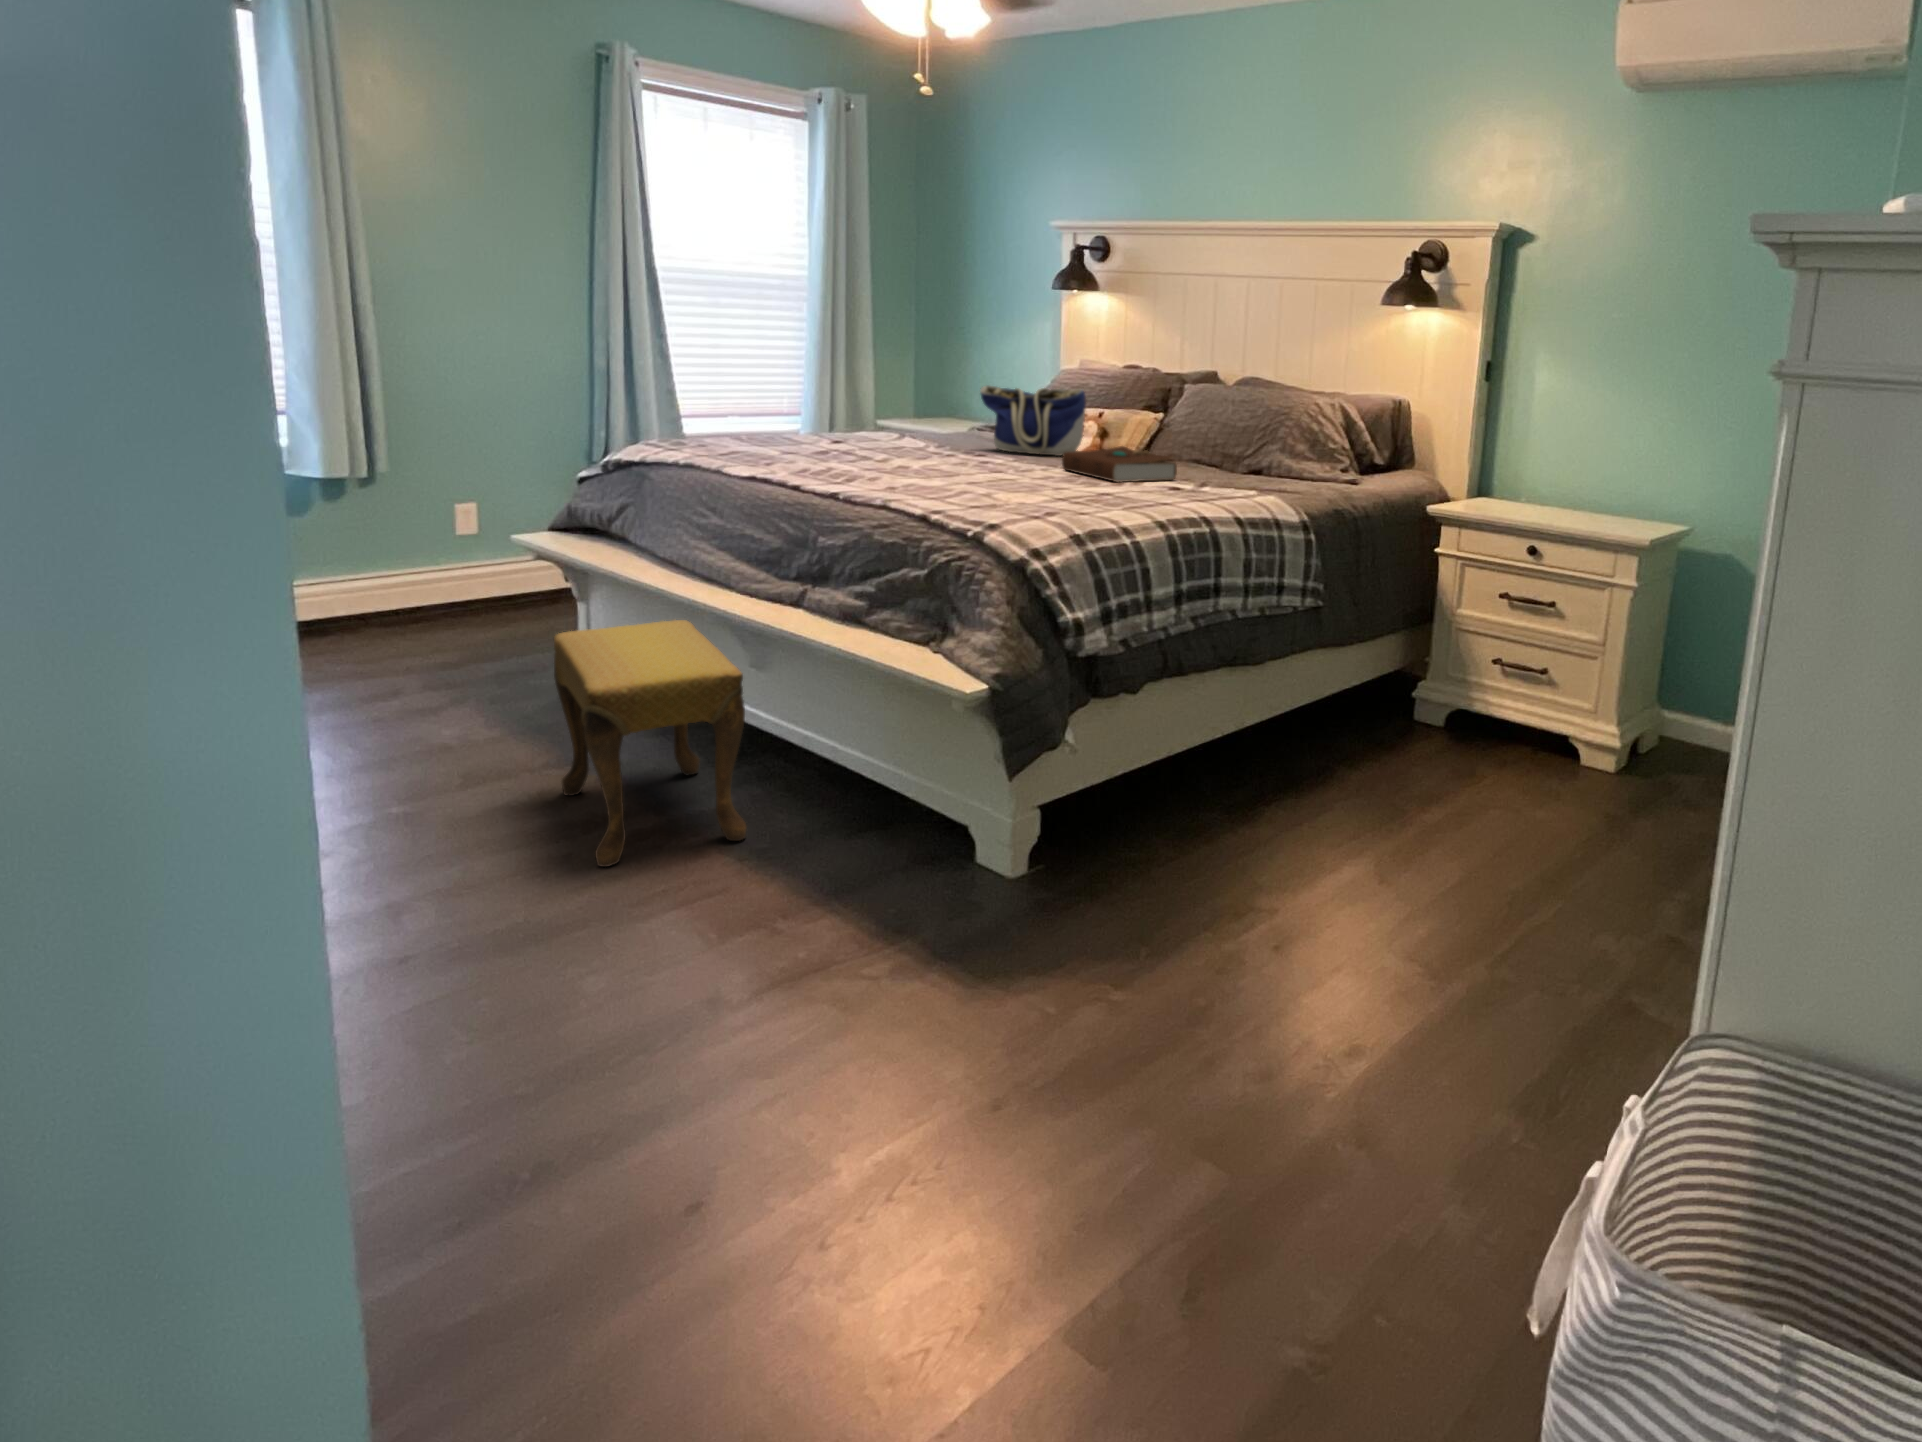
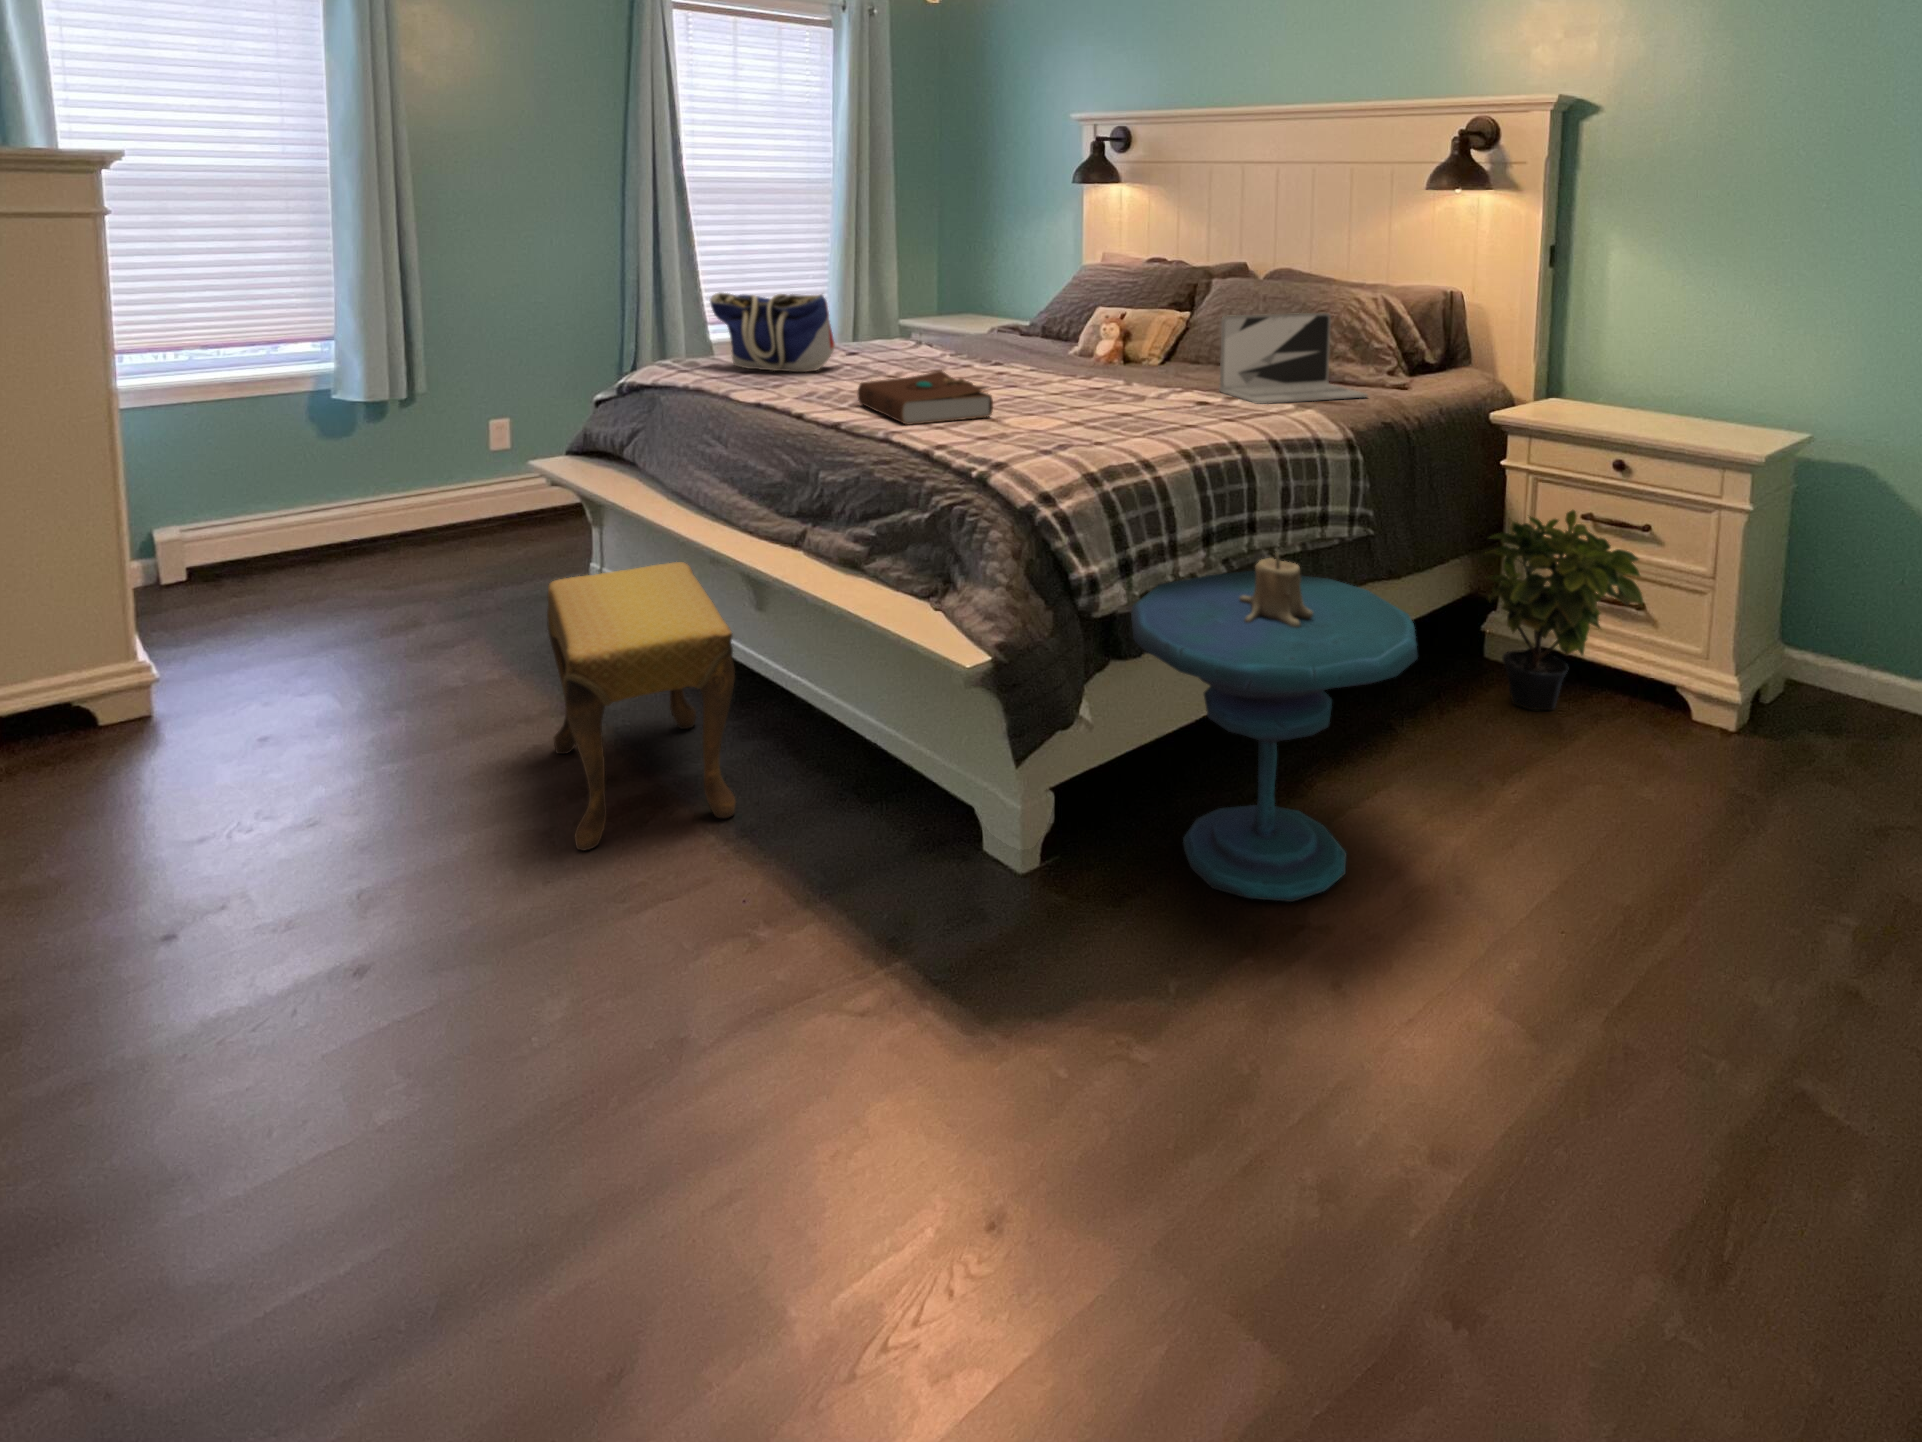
tote bag: present [980,385,1086,456] -> present [710,293,835,372]
laptop: none [1190,412,1323,491] -> present [1219,313,1368,404]
book: present [1062,446,1177,482] -> present [857,371,993,425]
potted plant: none [1414,585,1544,756] -> present [1486,510,1643,710]
side table: none [1110,600,1353,889] -> present [1131,553,1418,902]

